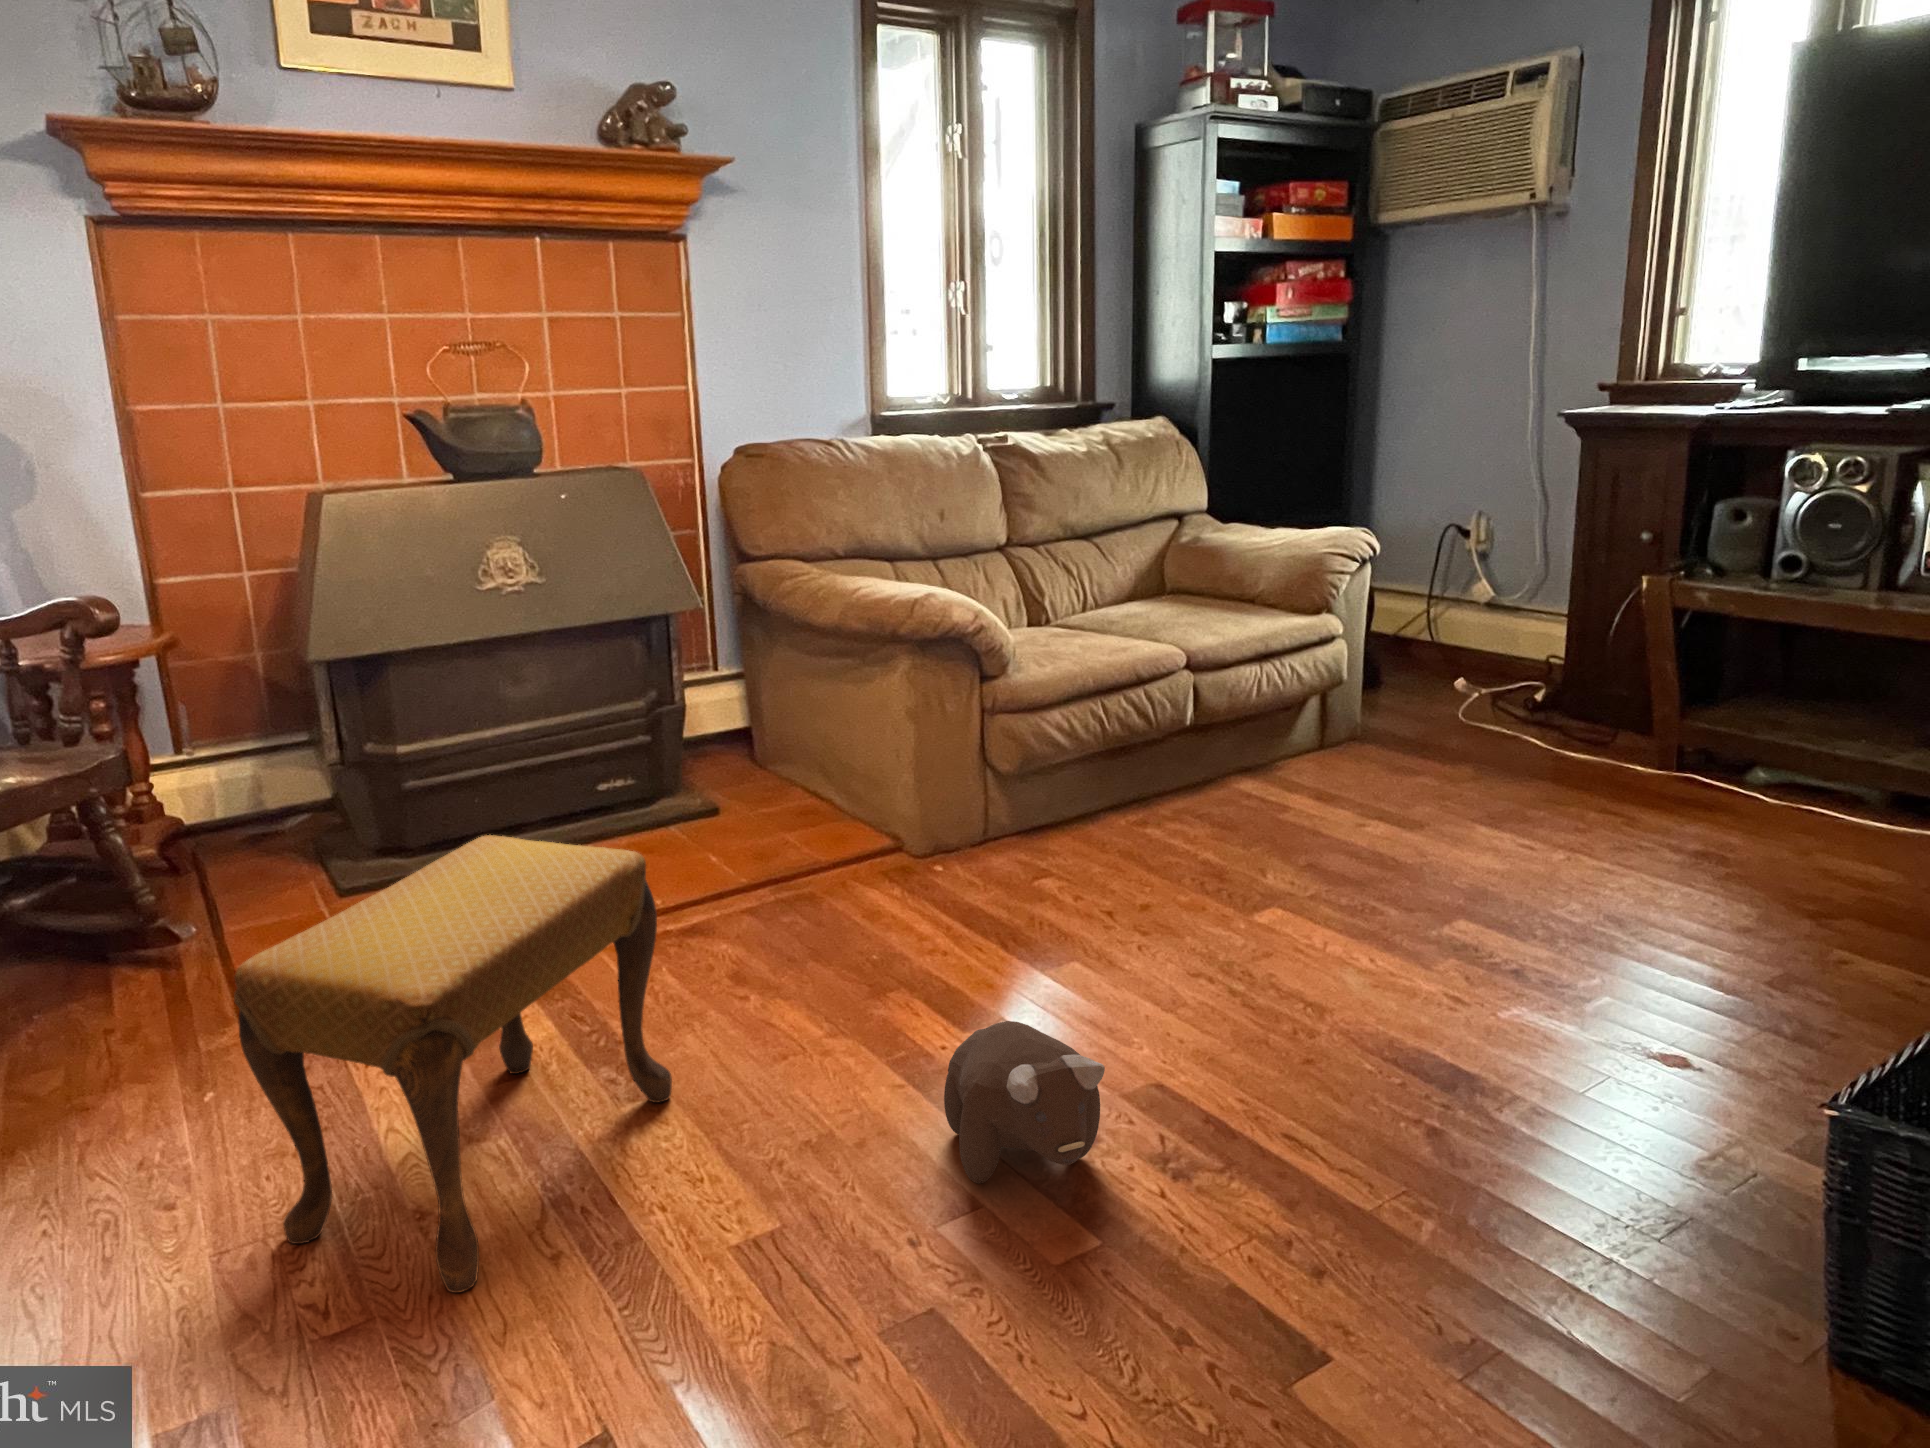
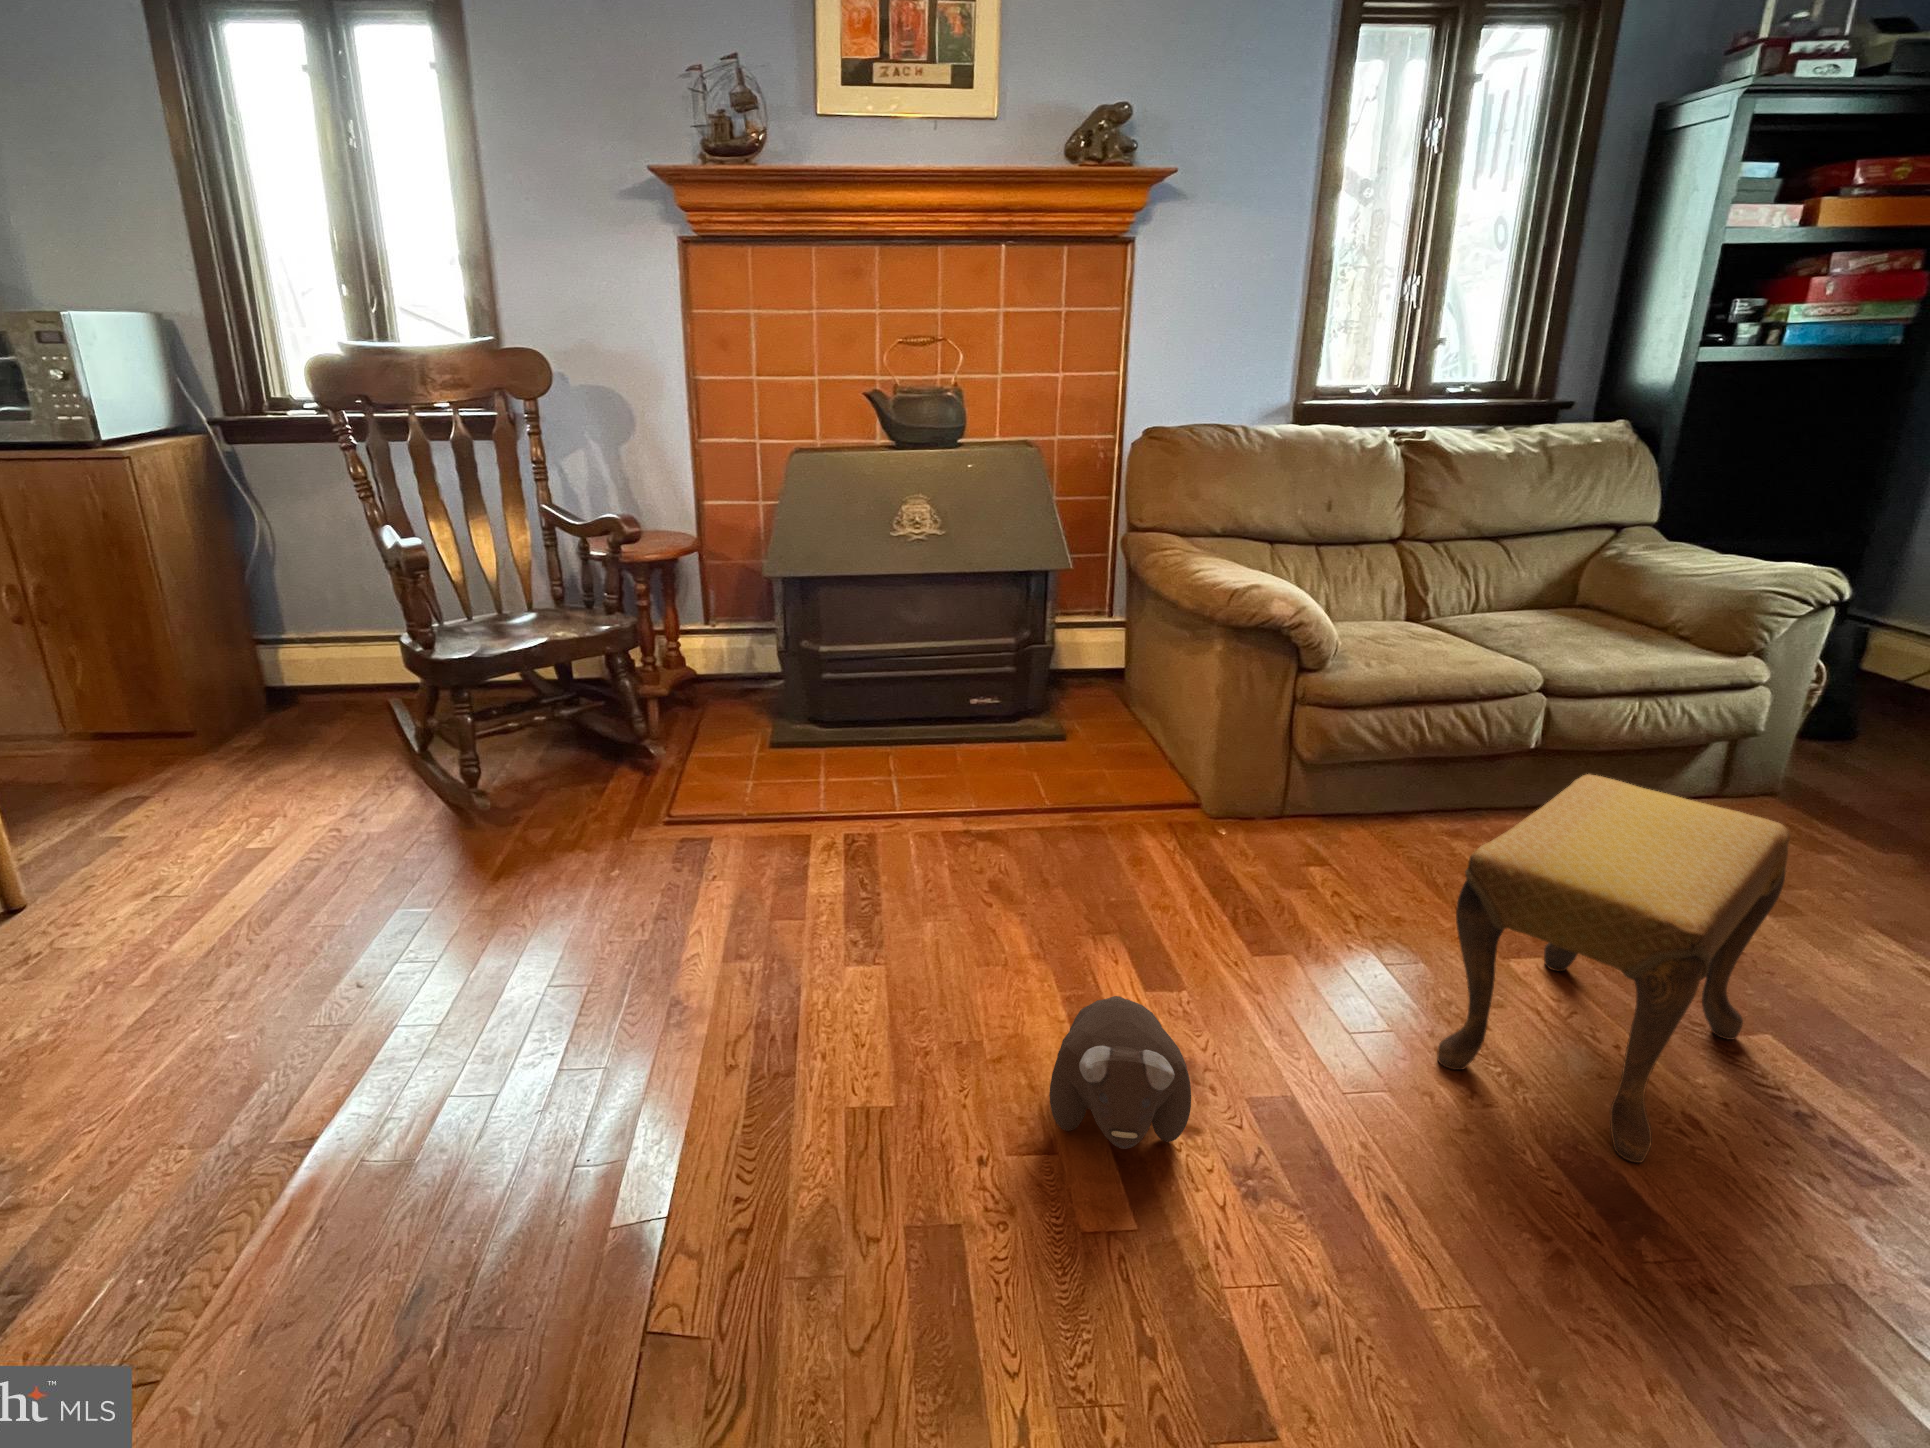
footstool: present [234,835,672,1293] -> present [1437,774,1790,1163]

